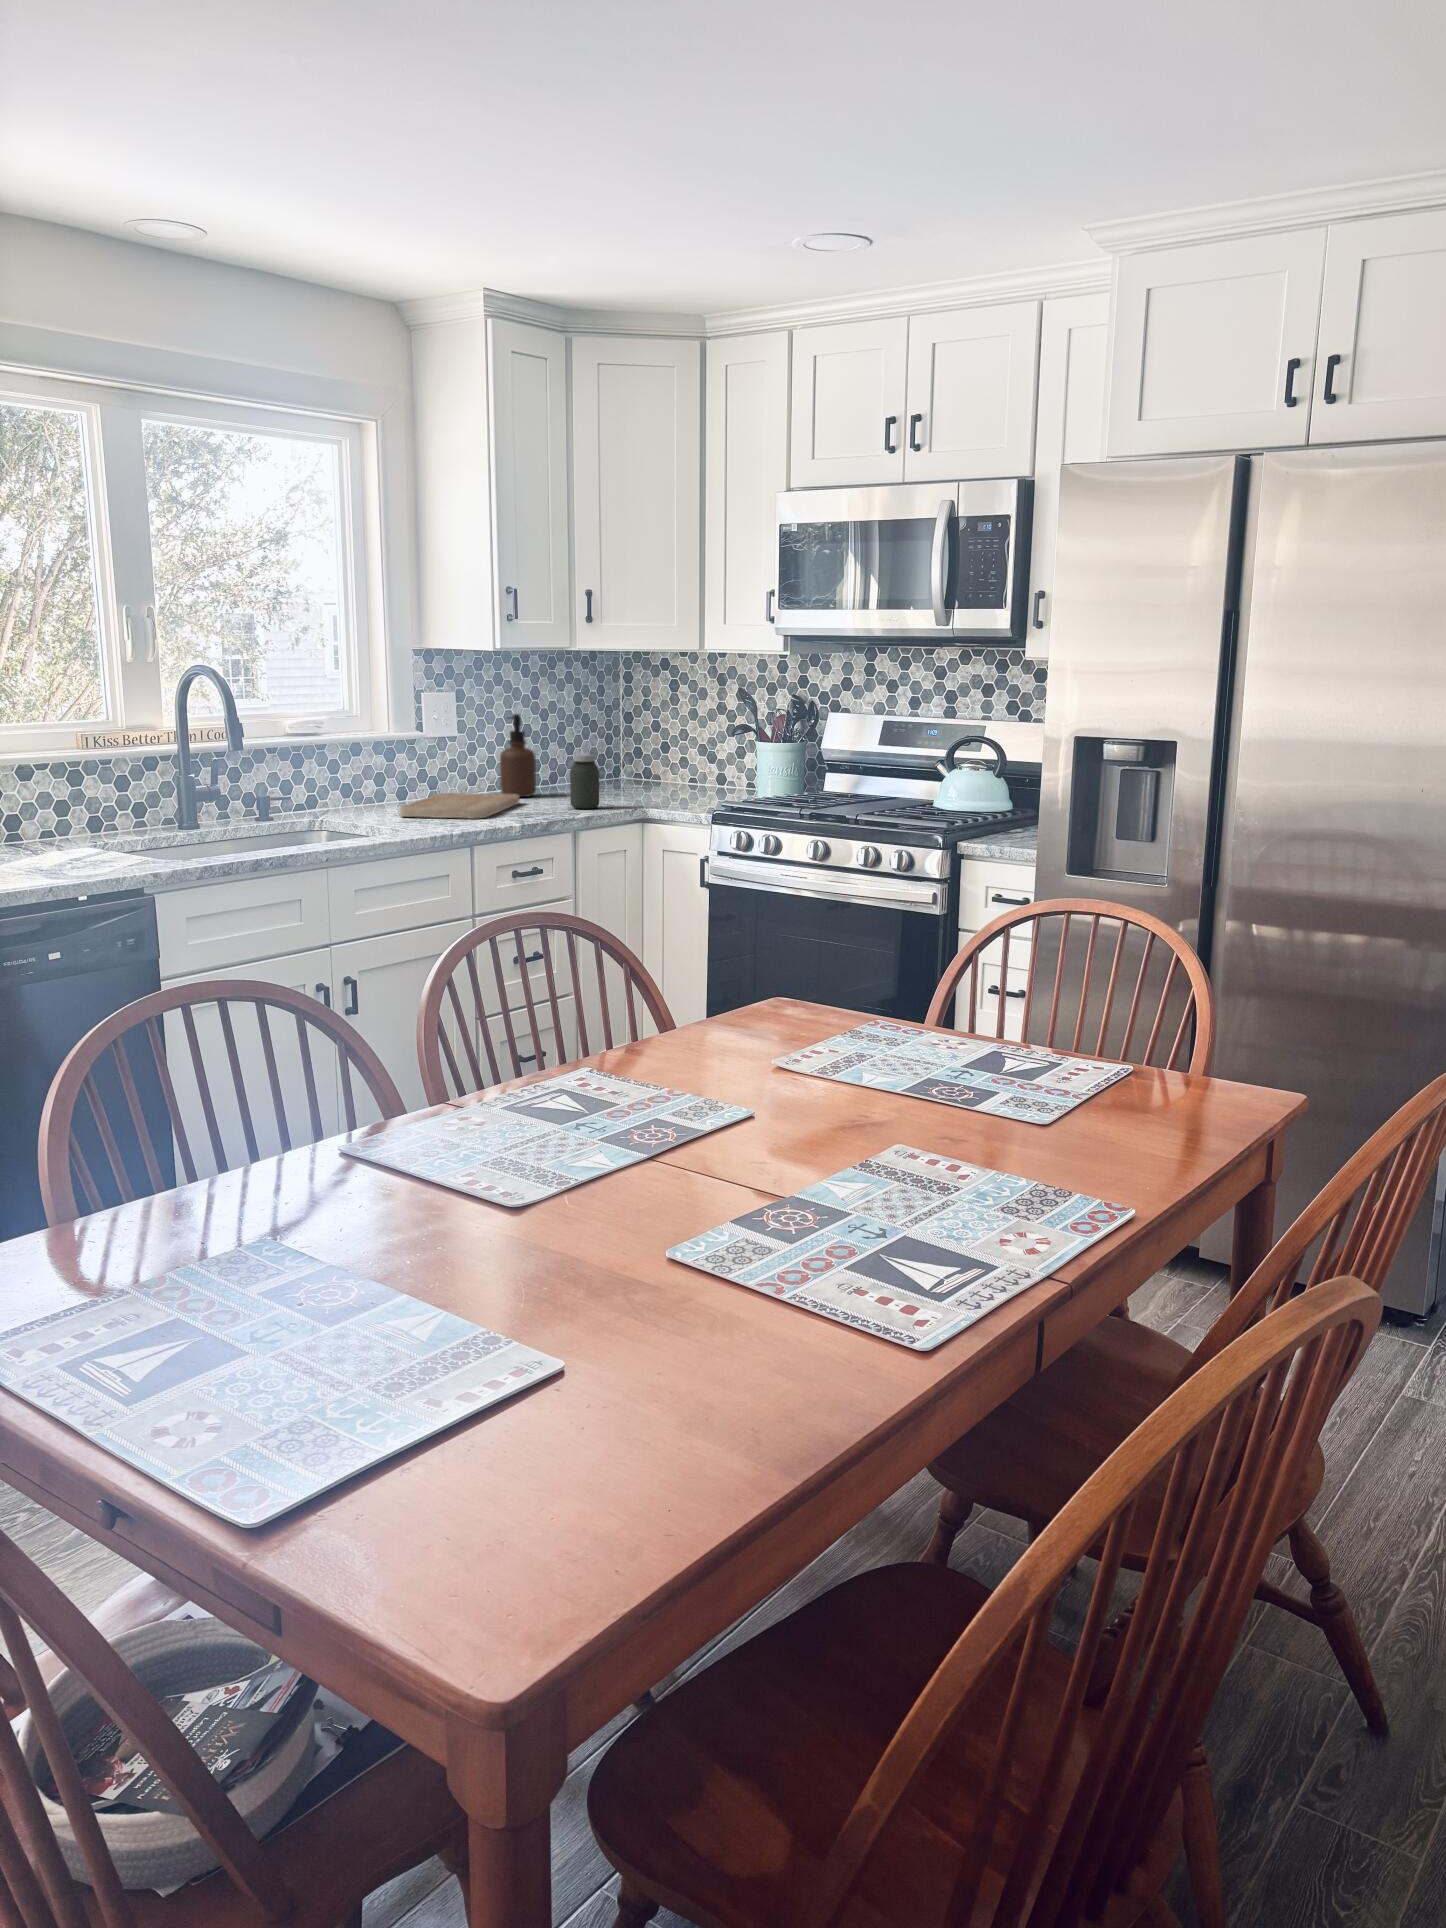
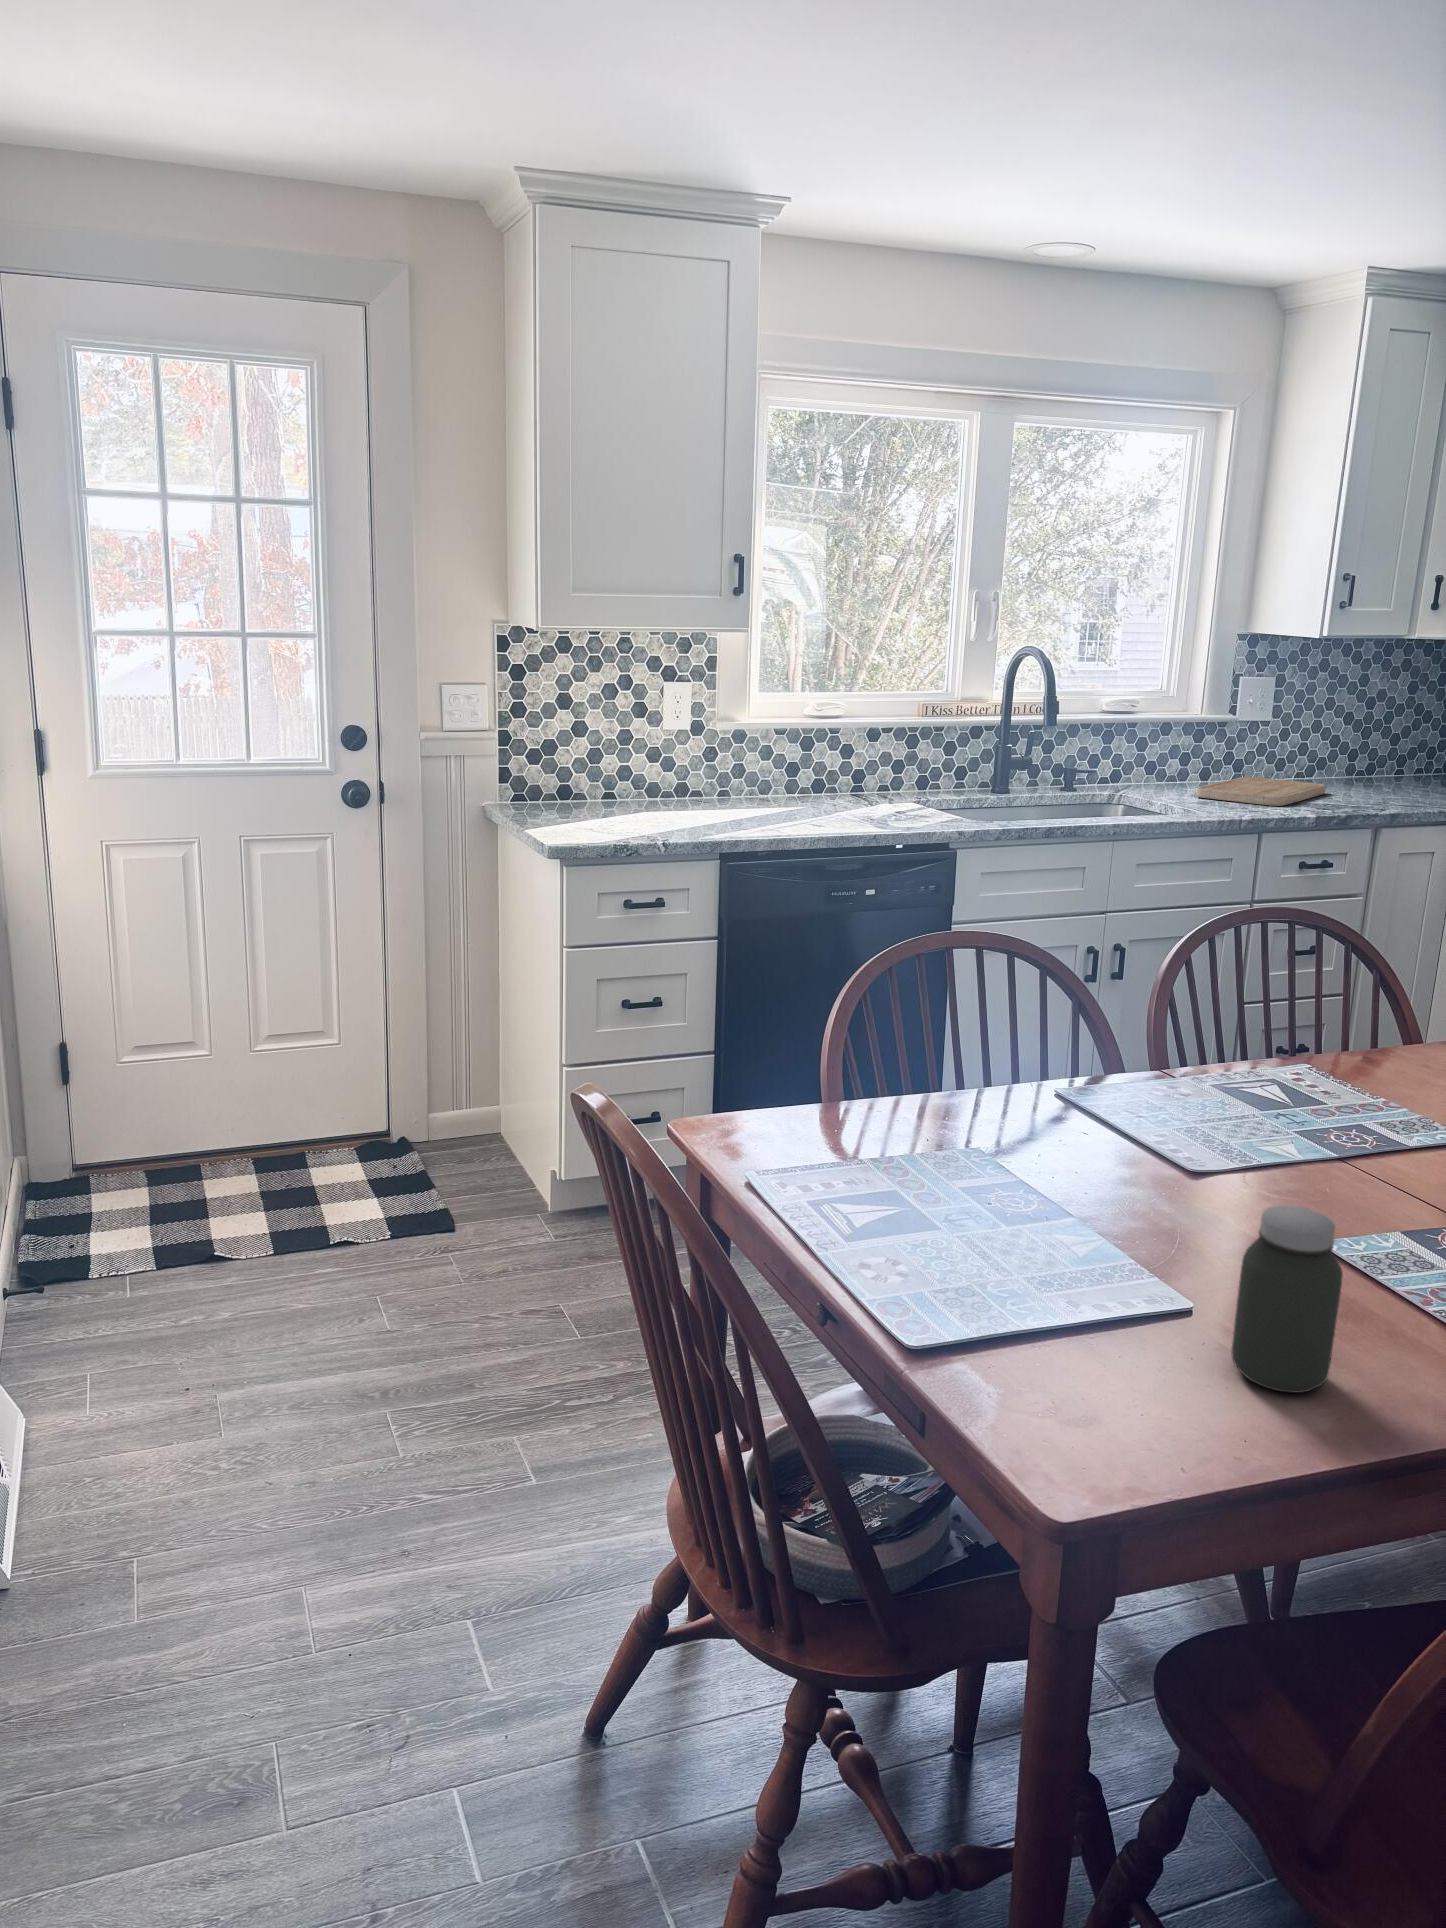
soap dispenser: present [500,714,536,797] -> none [1309,702,1352,787]
jar: present [570,754,599,809] -> present [1232,1205,1343,1393]

